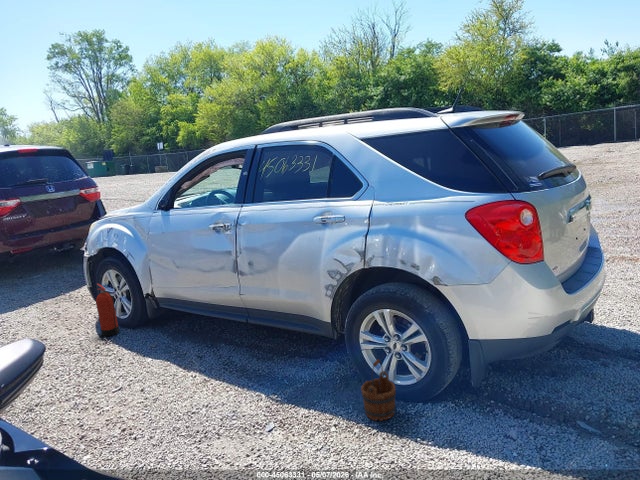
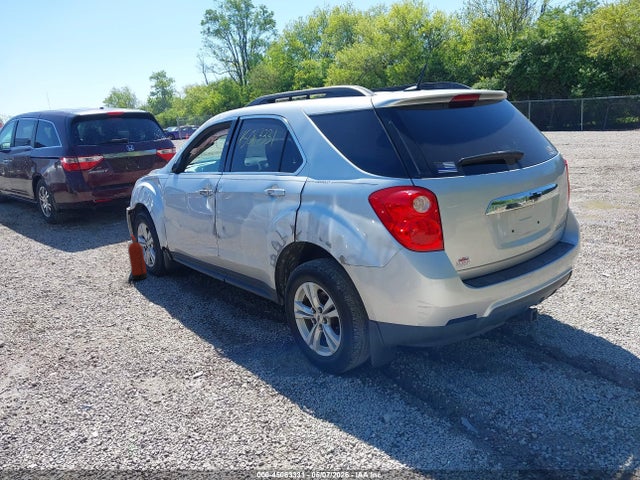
wooden bucket: present [361,359,396,421] -> none [279,328,312,384]

